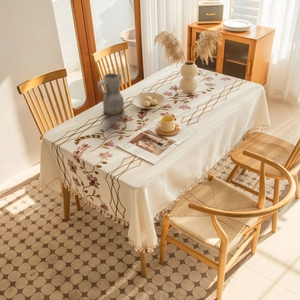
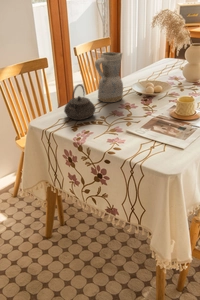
teapot: none [71,104,97,133] -> present [64,84,95,120]

